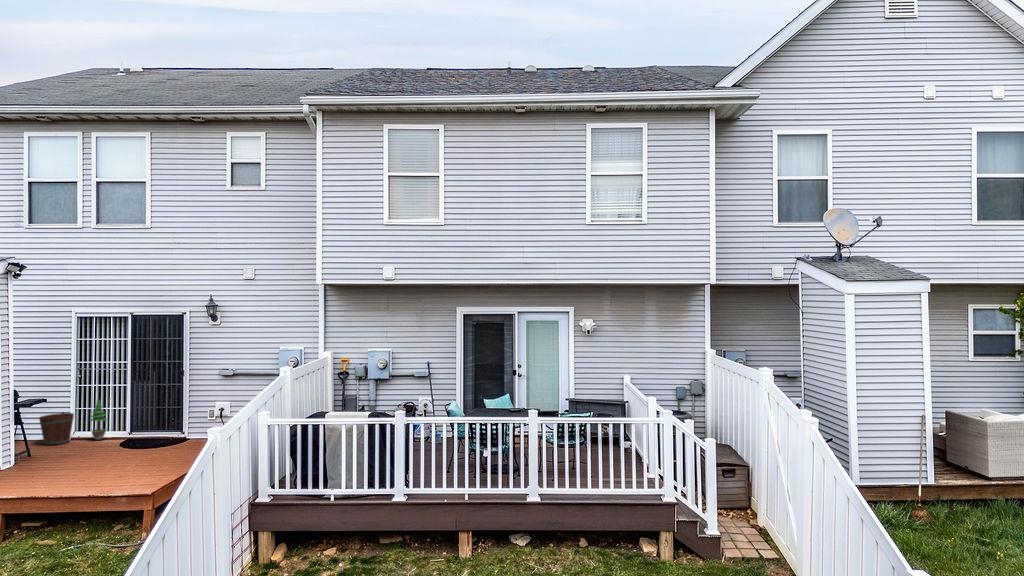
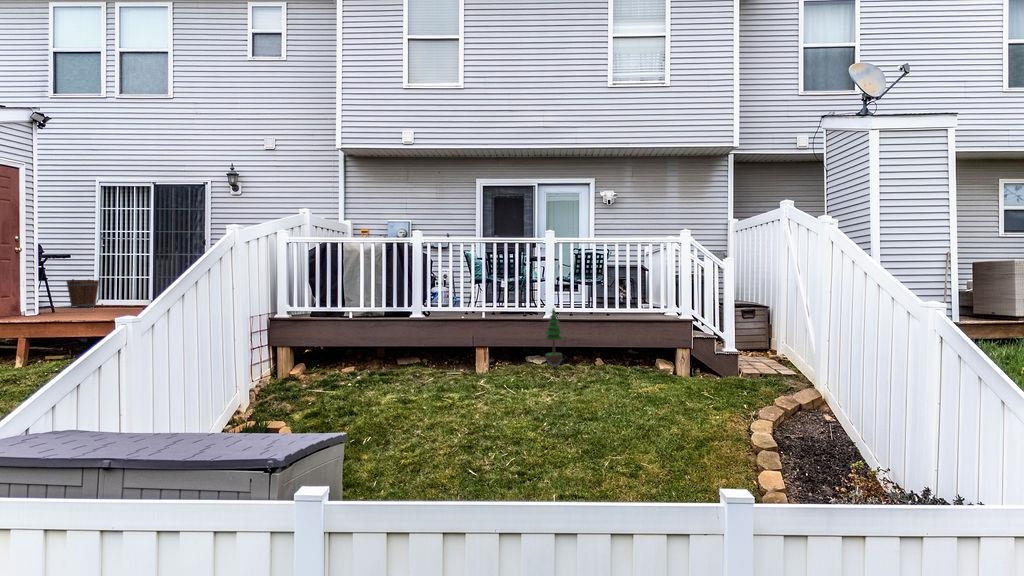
potted tree: present [90,399,107,440] -> present [544,308,564,368]

